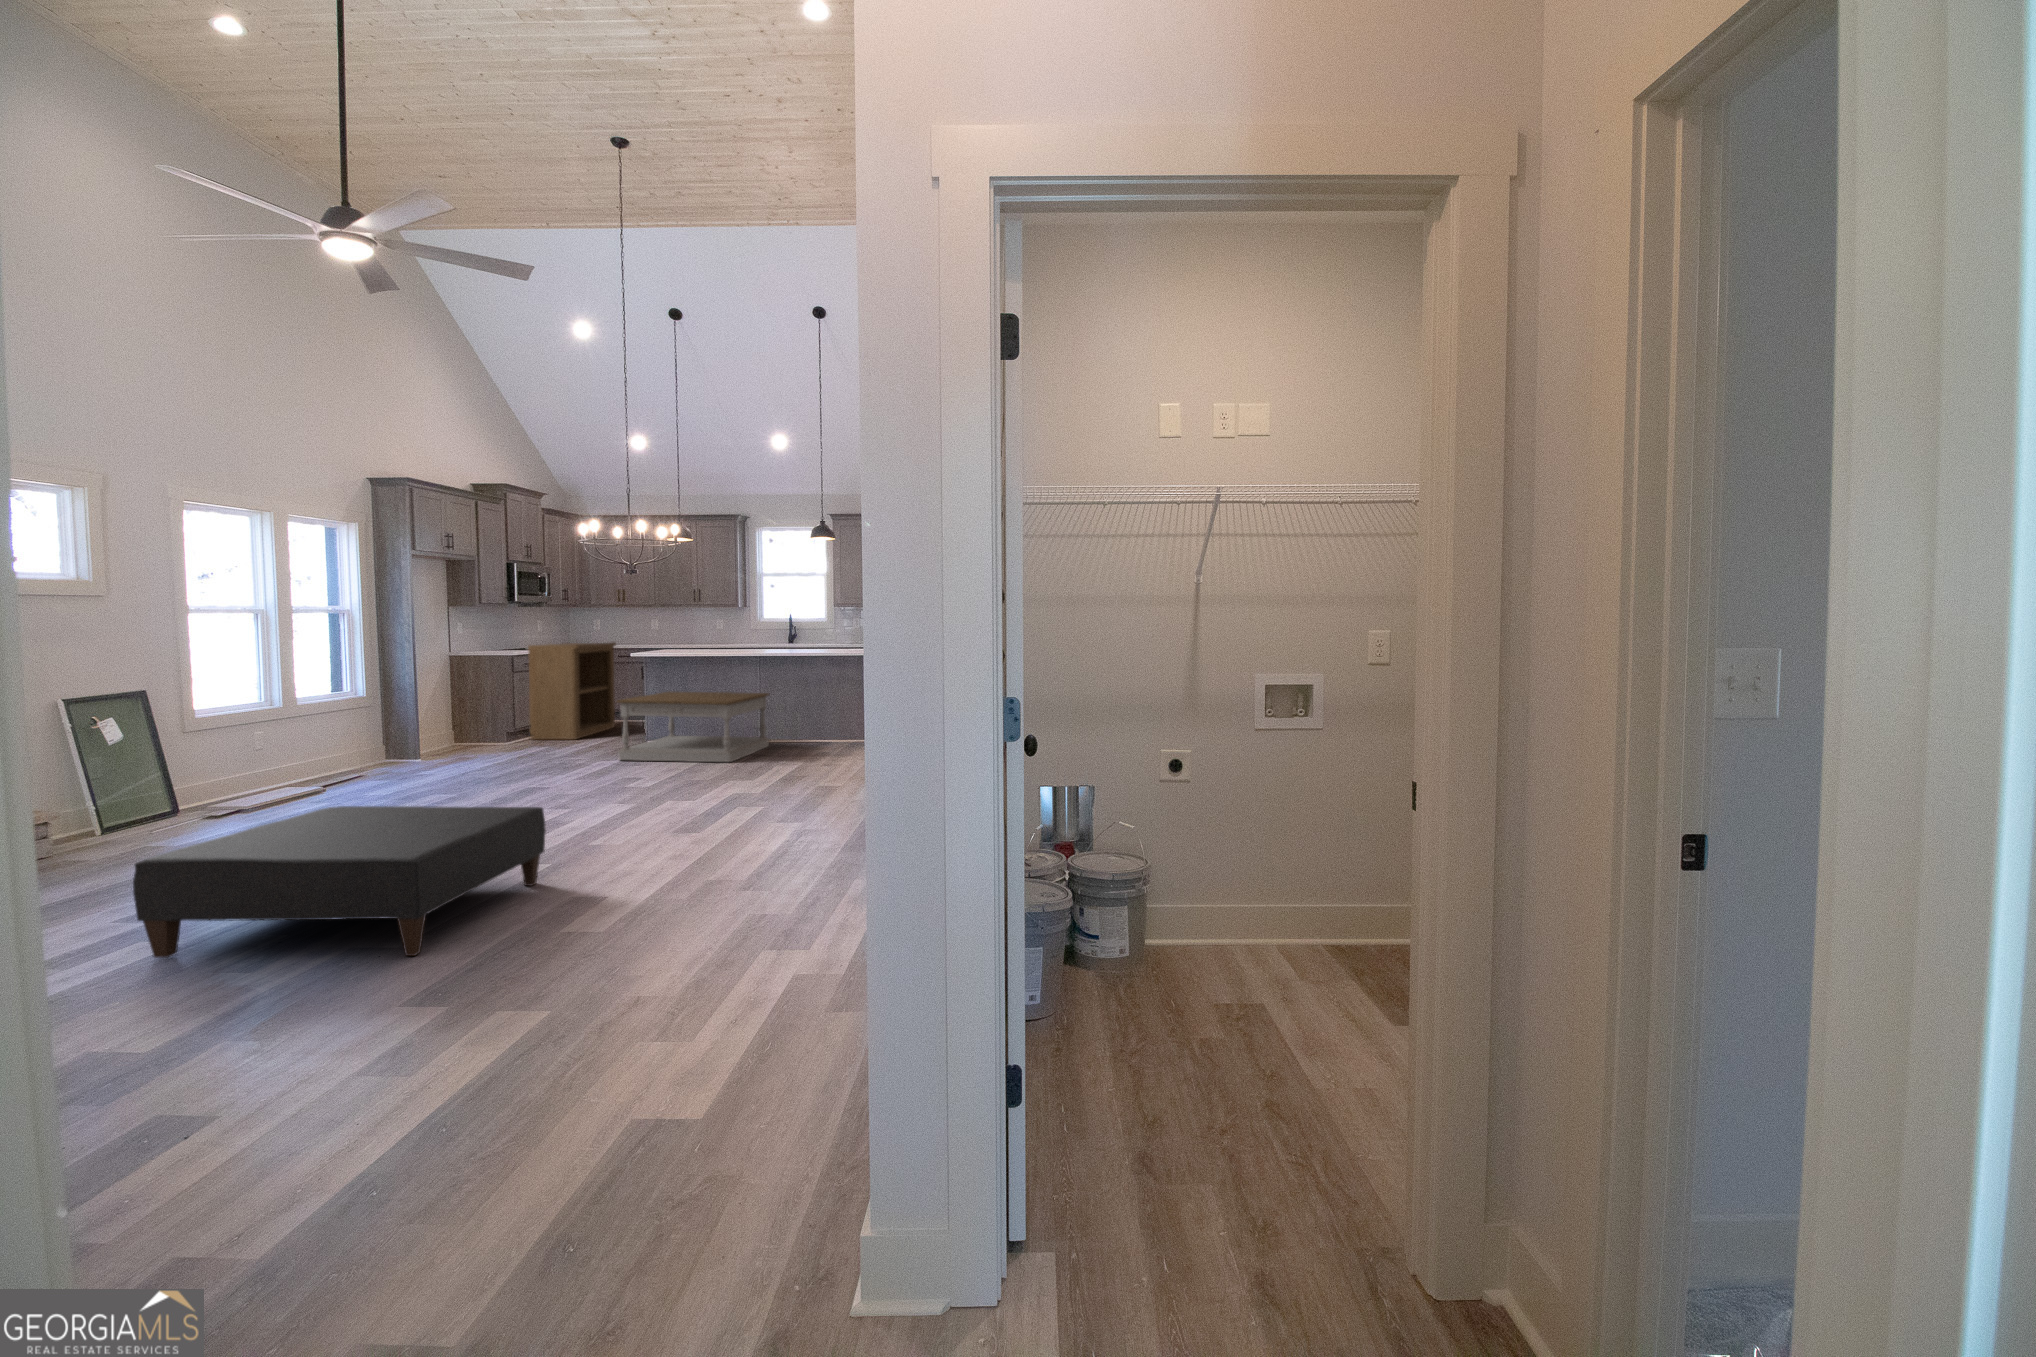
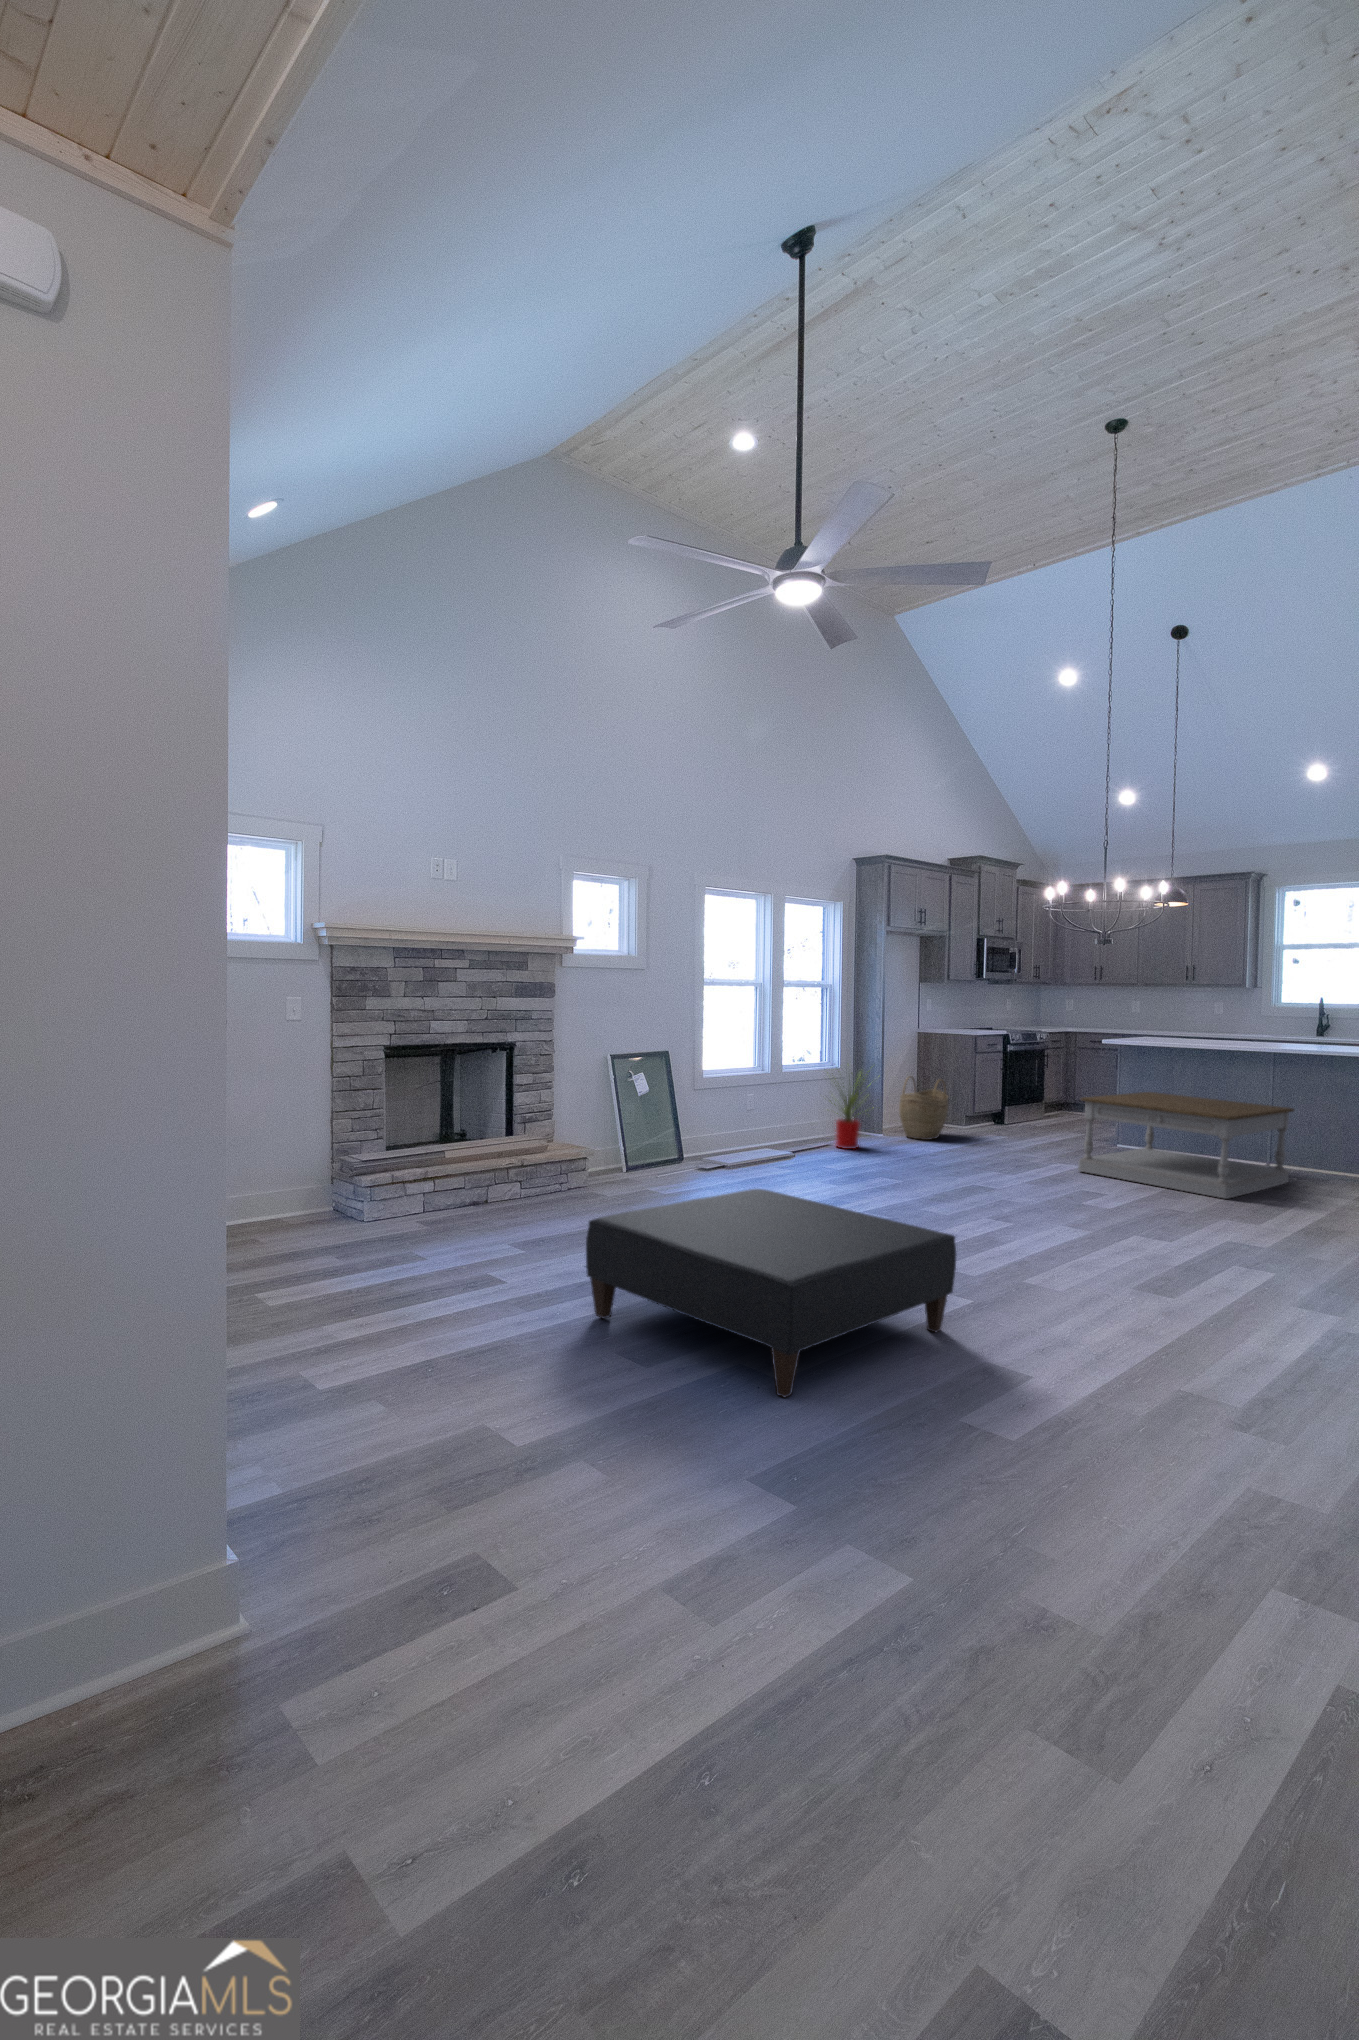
bookshelf: present [528,642,616,739] -> none [988,1024,1091,1136]
house plant: none [345,687,423,774] -> present [832,1070,870,1149]
woven basket: none [439,698,491,756] -> present [899,1076,948,1140]

